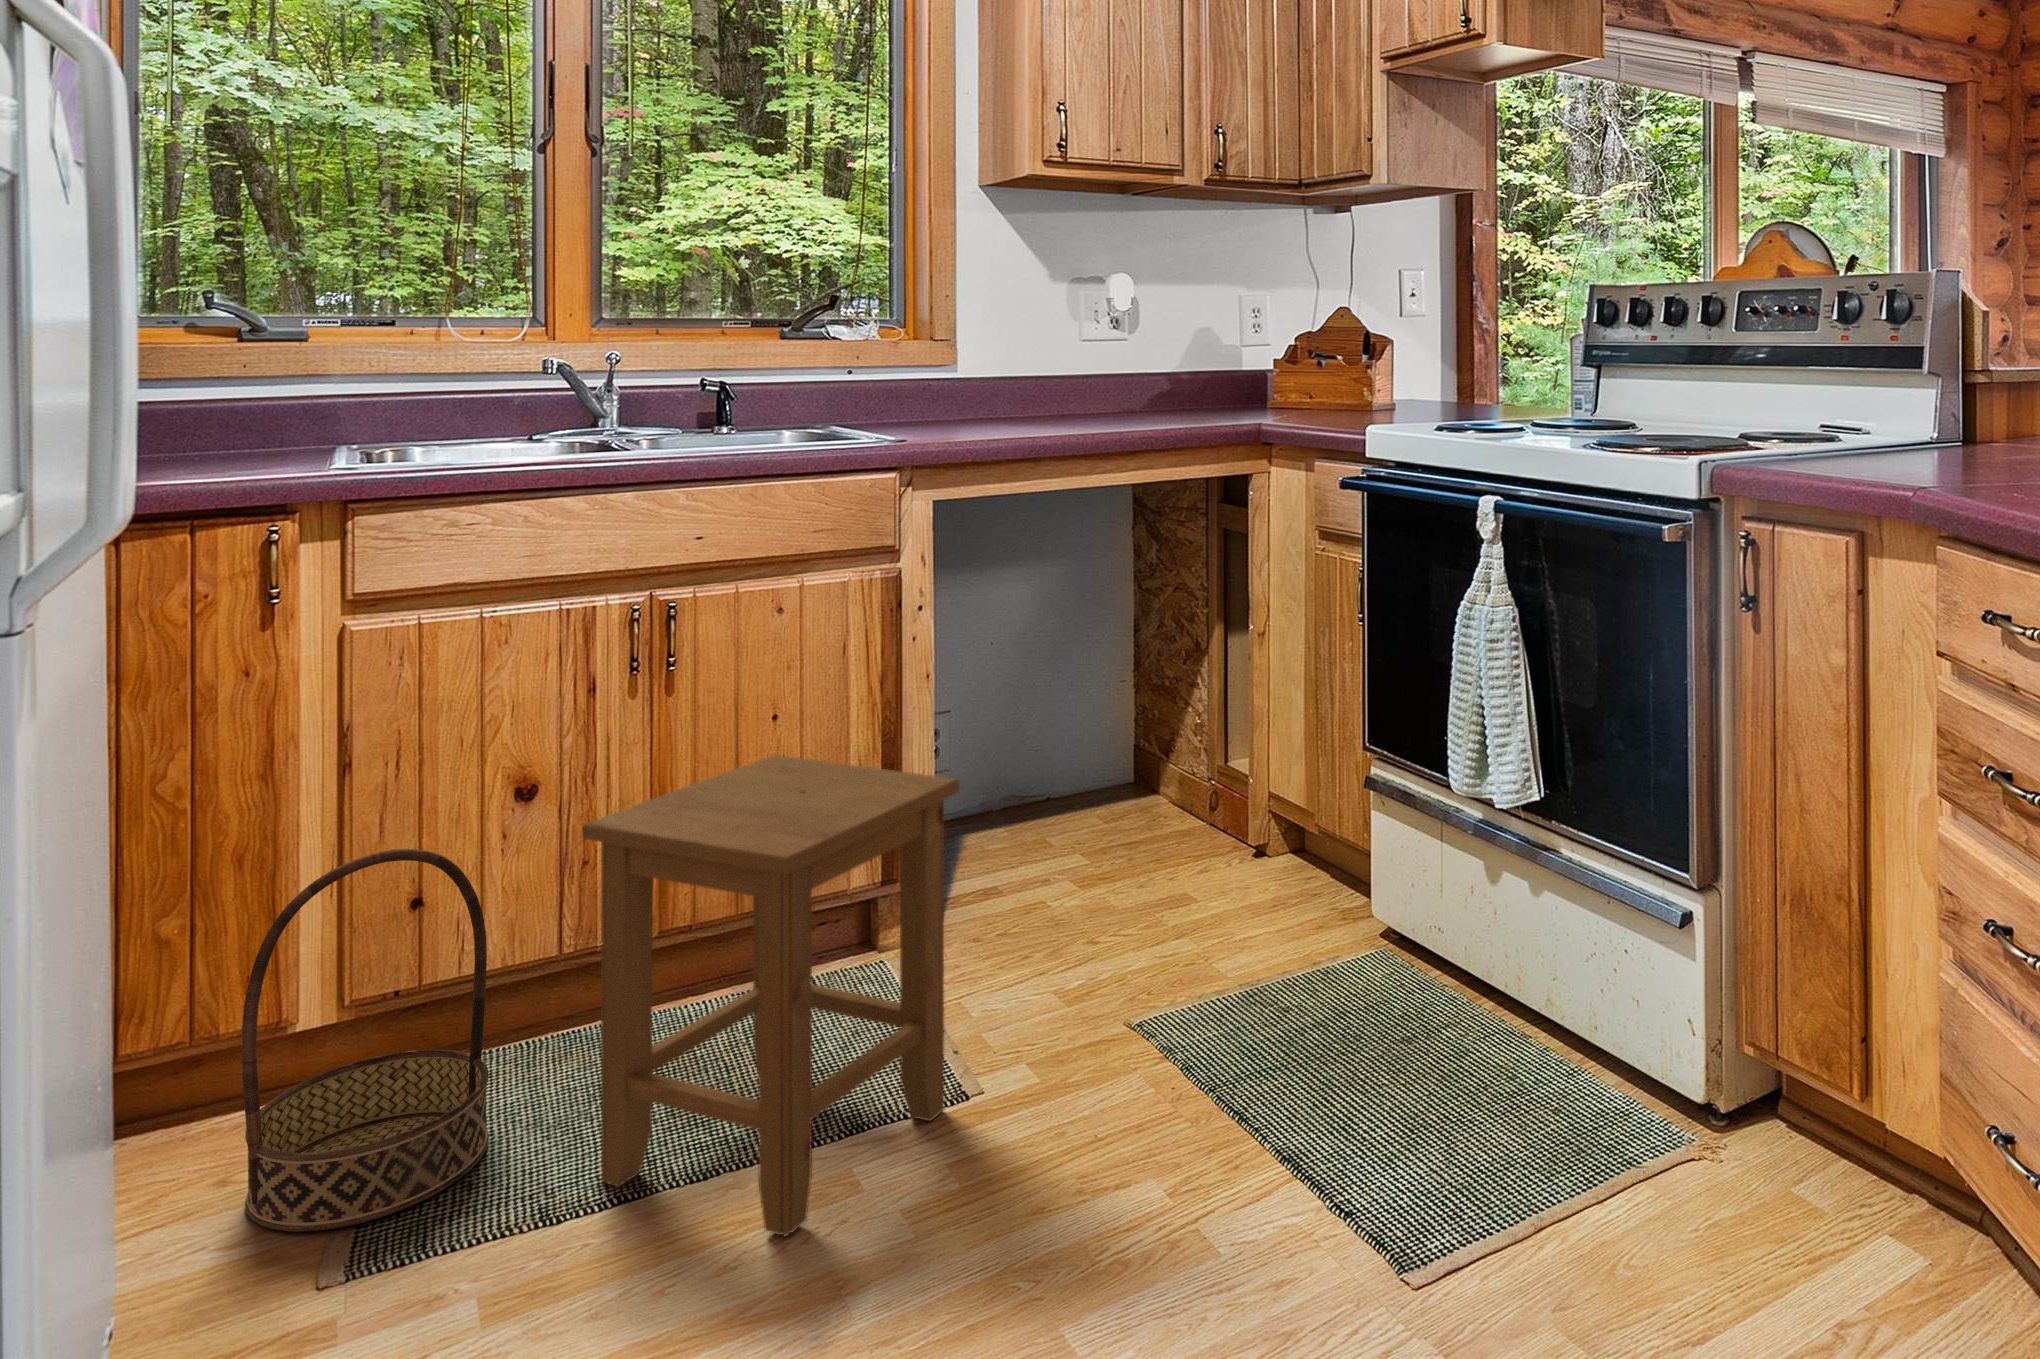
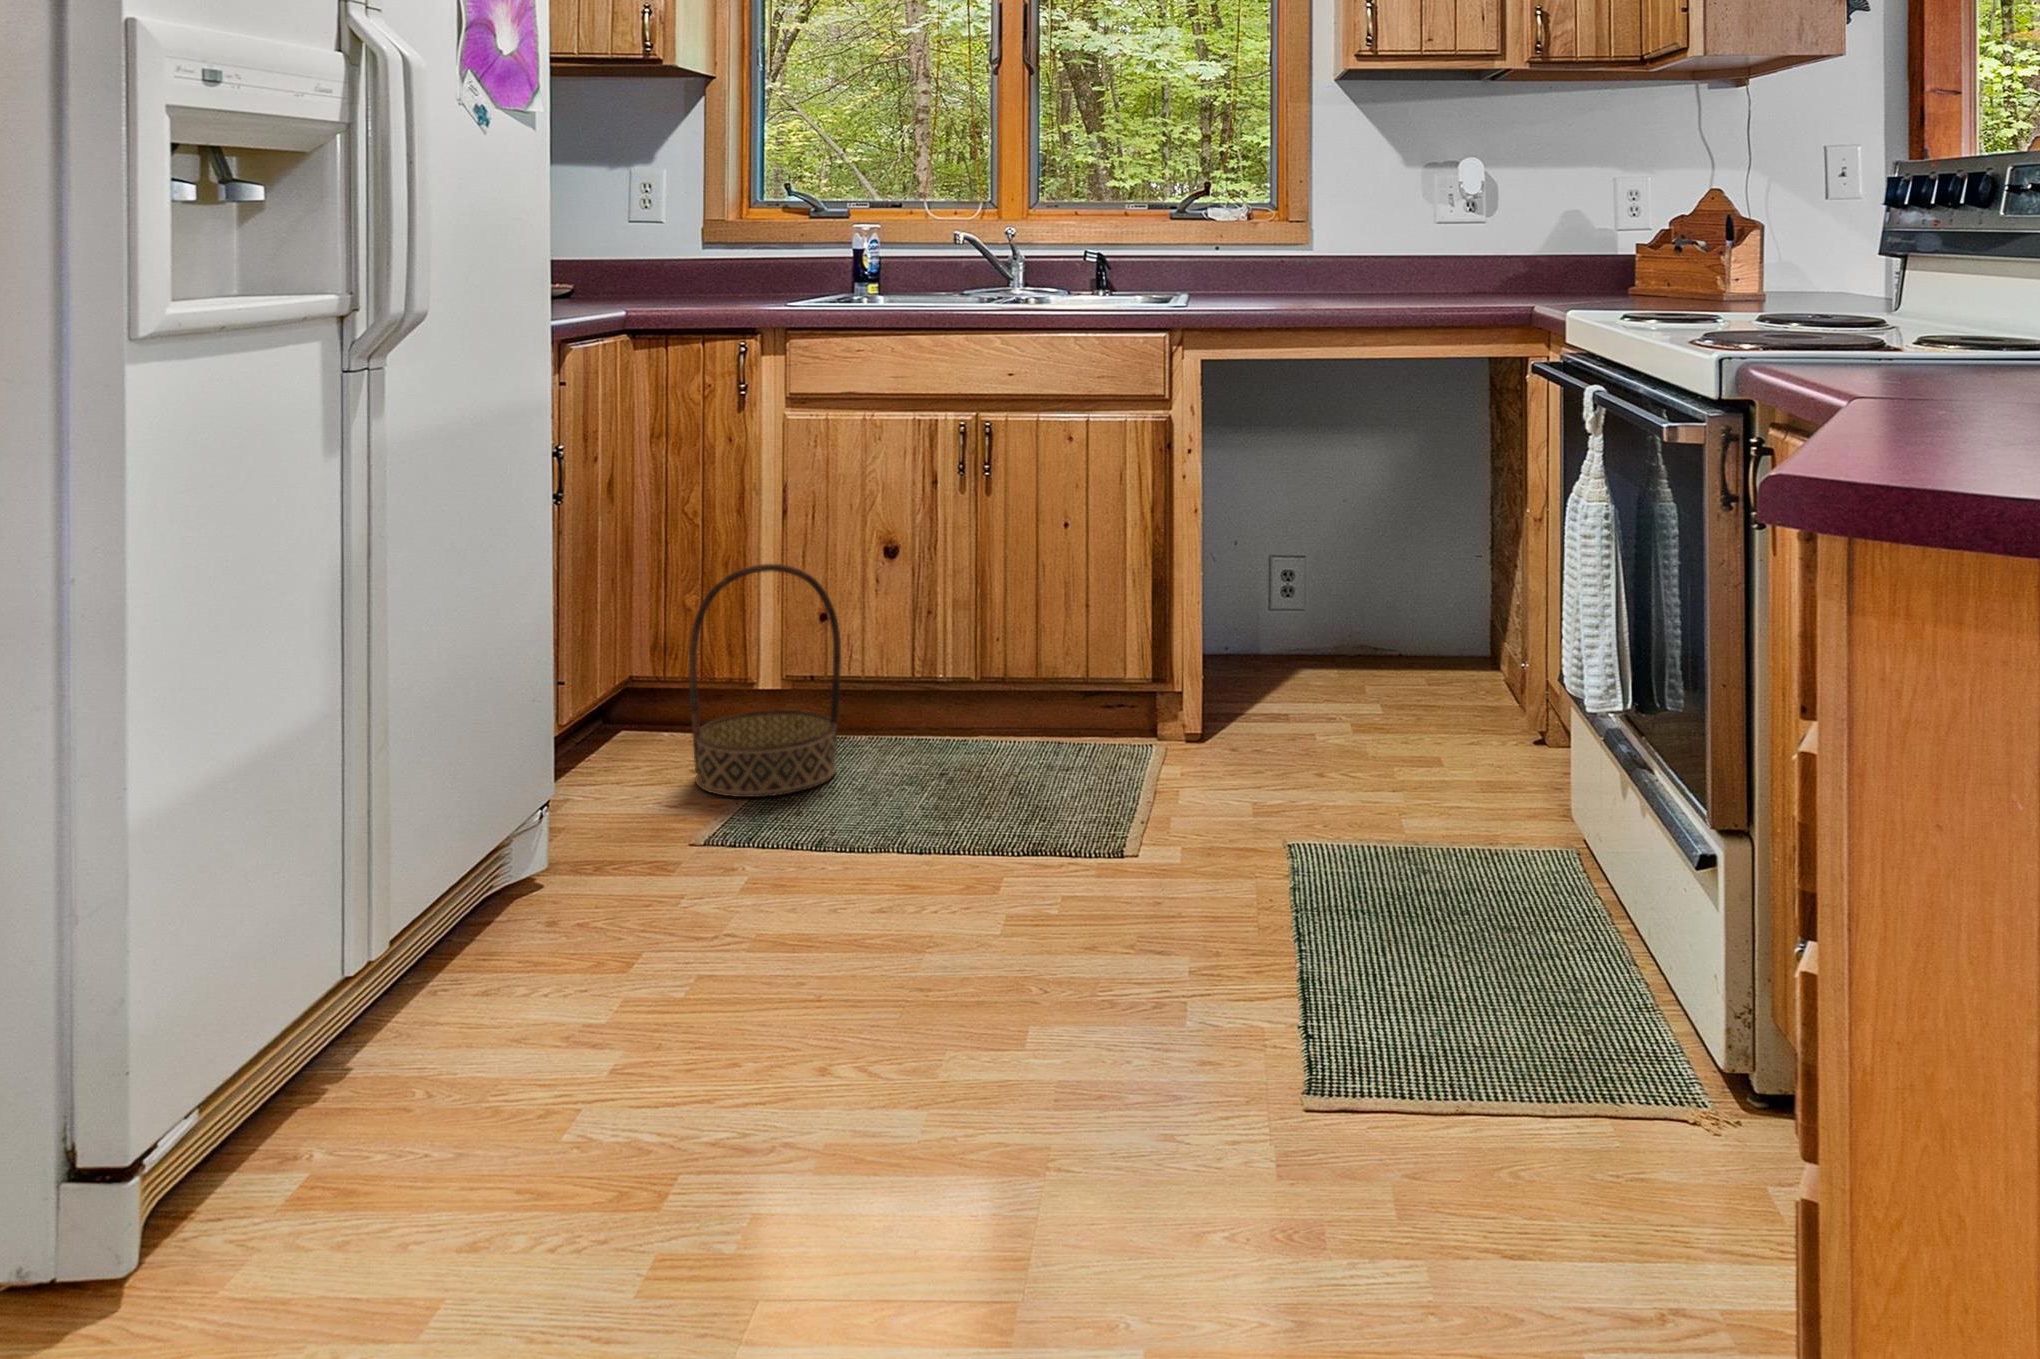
stool: present [582,755,960,1236] -> none [860,541,1116,864]

